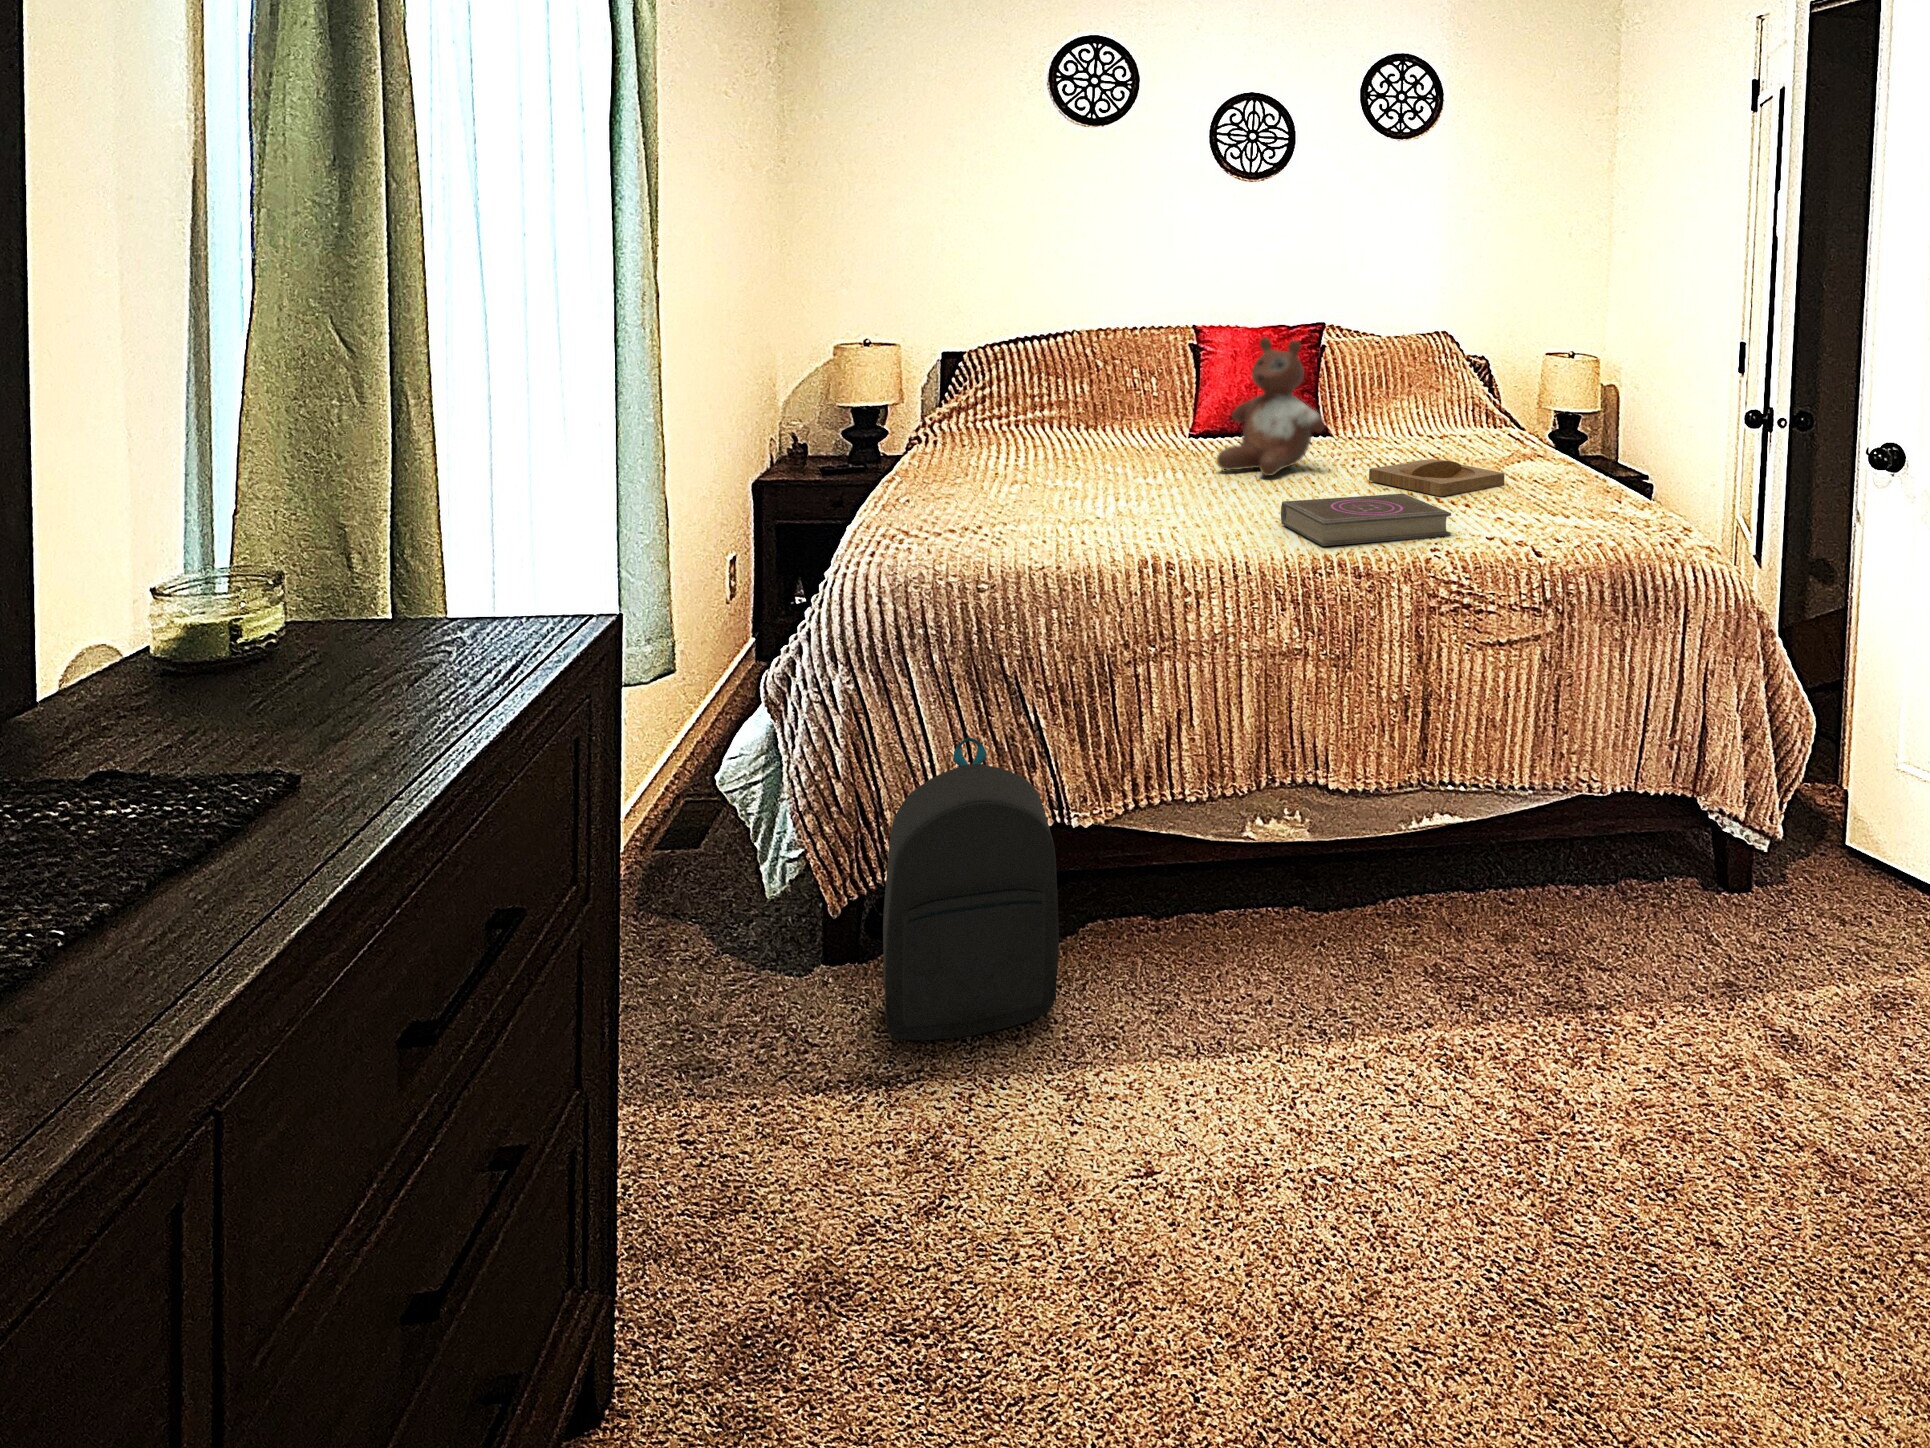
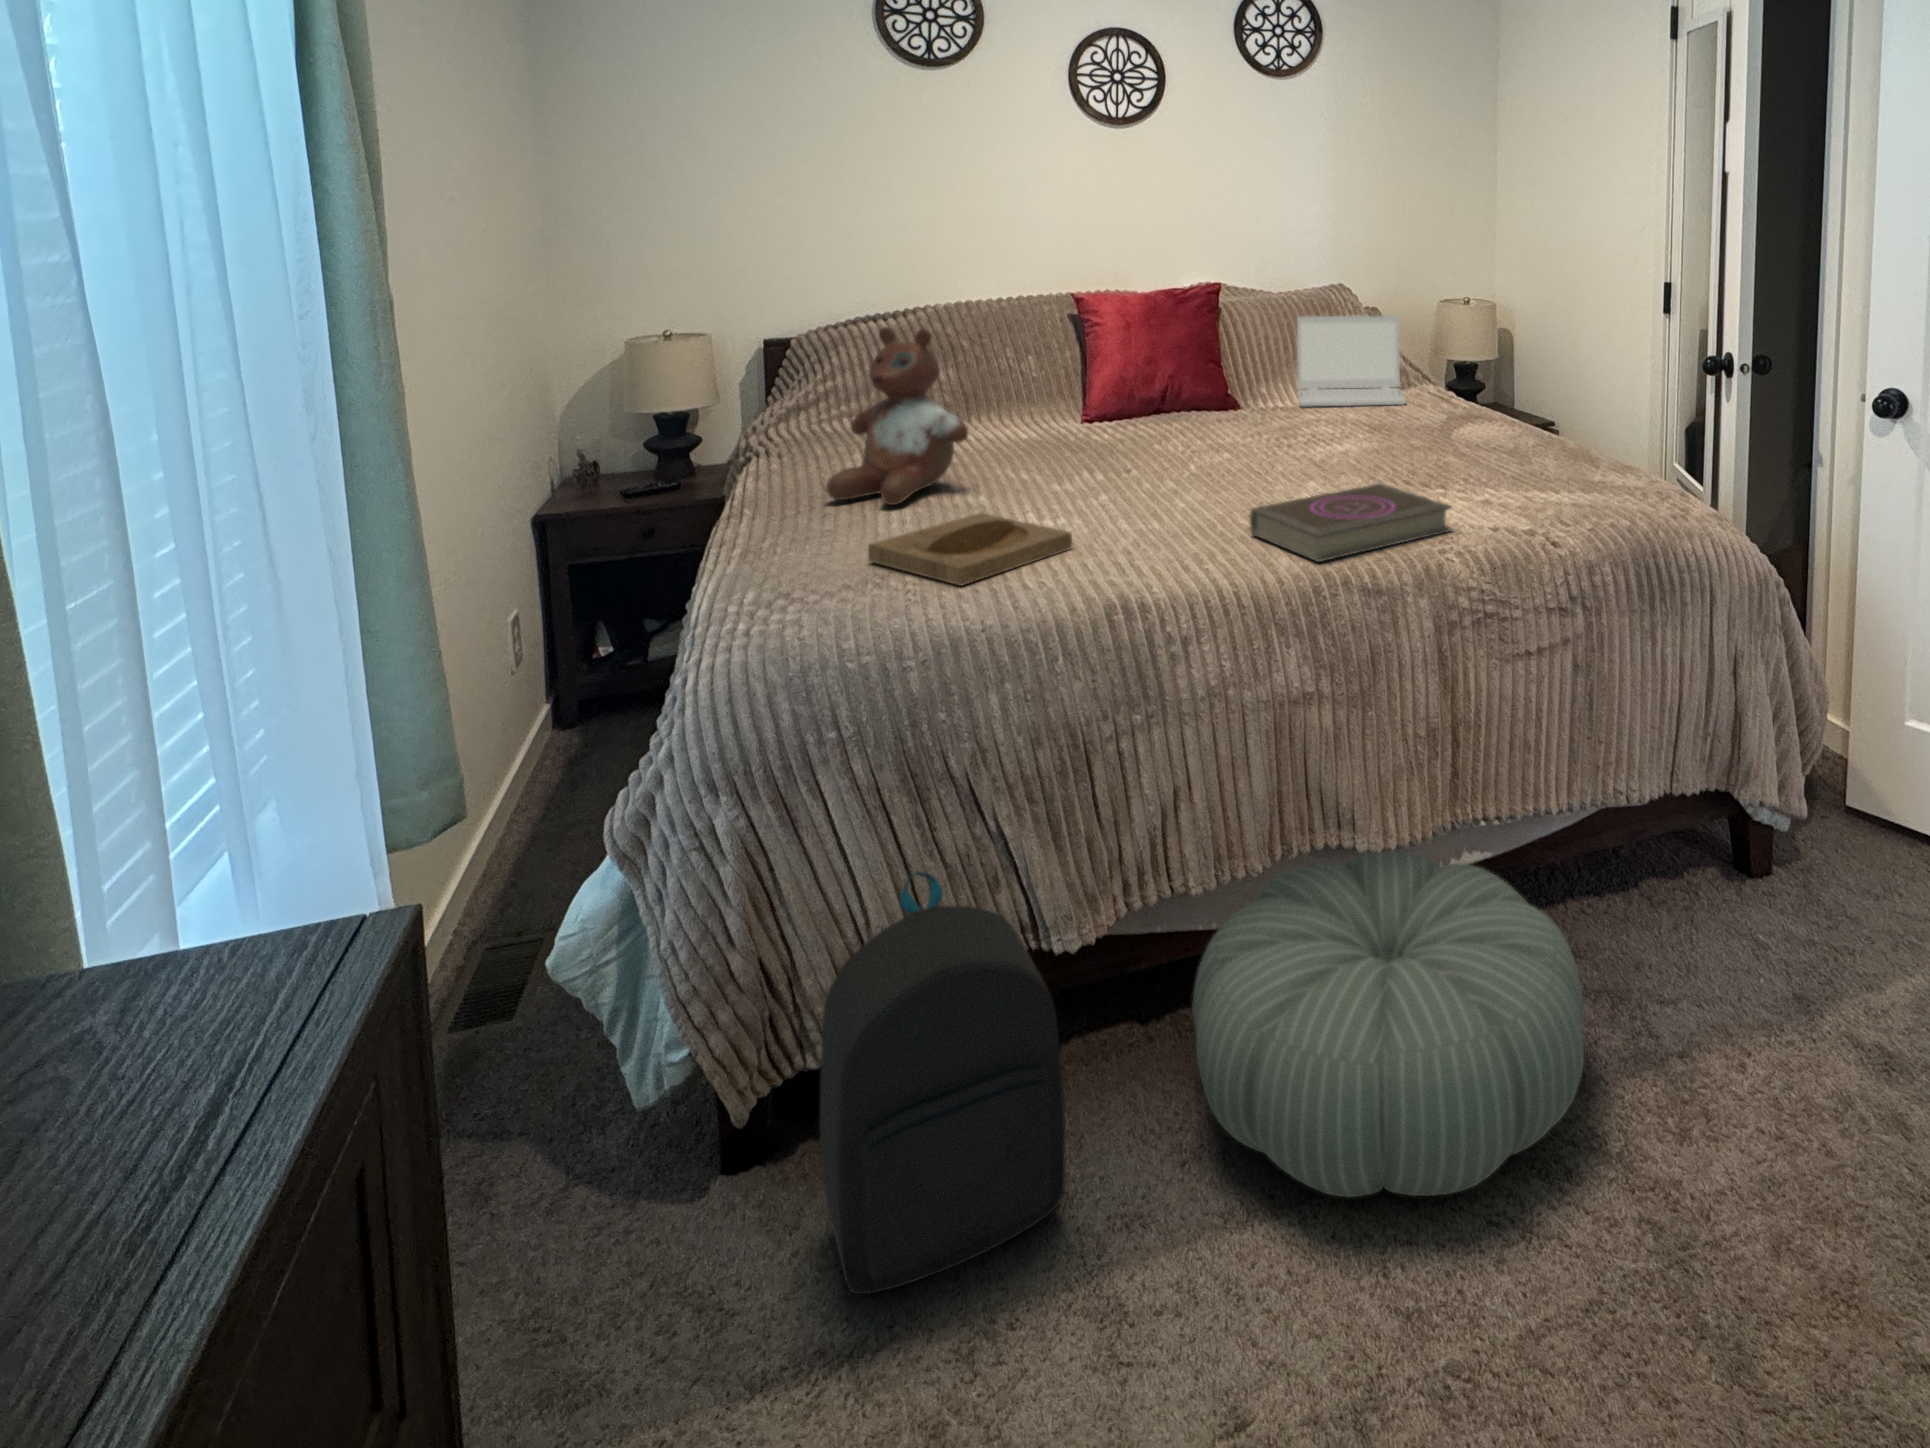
stuffed bear: present [1217,337,1325,476] -> present [826,327,968,505]
laptop: none [1385,358,1488,443] -> present [1297,315,1406,406]
tray: present [1369,459,1505,496] -> present [868,513,1072,586]
pouf: none [1174,796,1500,1050] -> present [1192,851,1584,1197]

